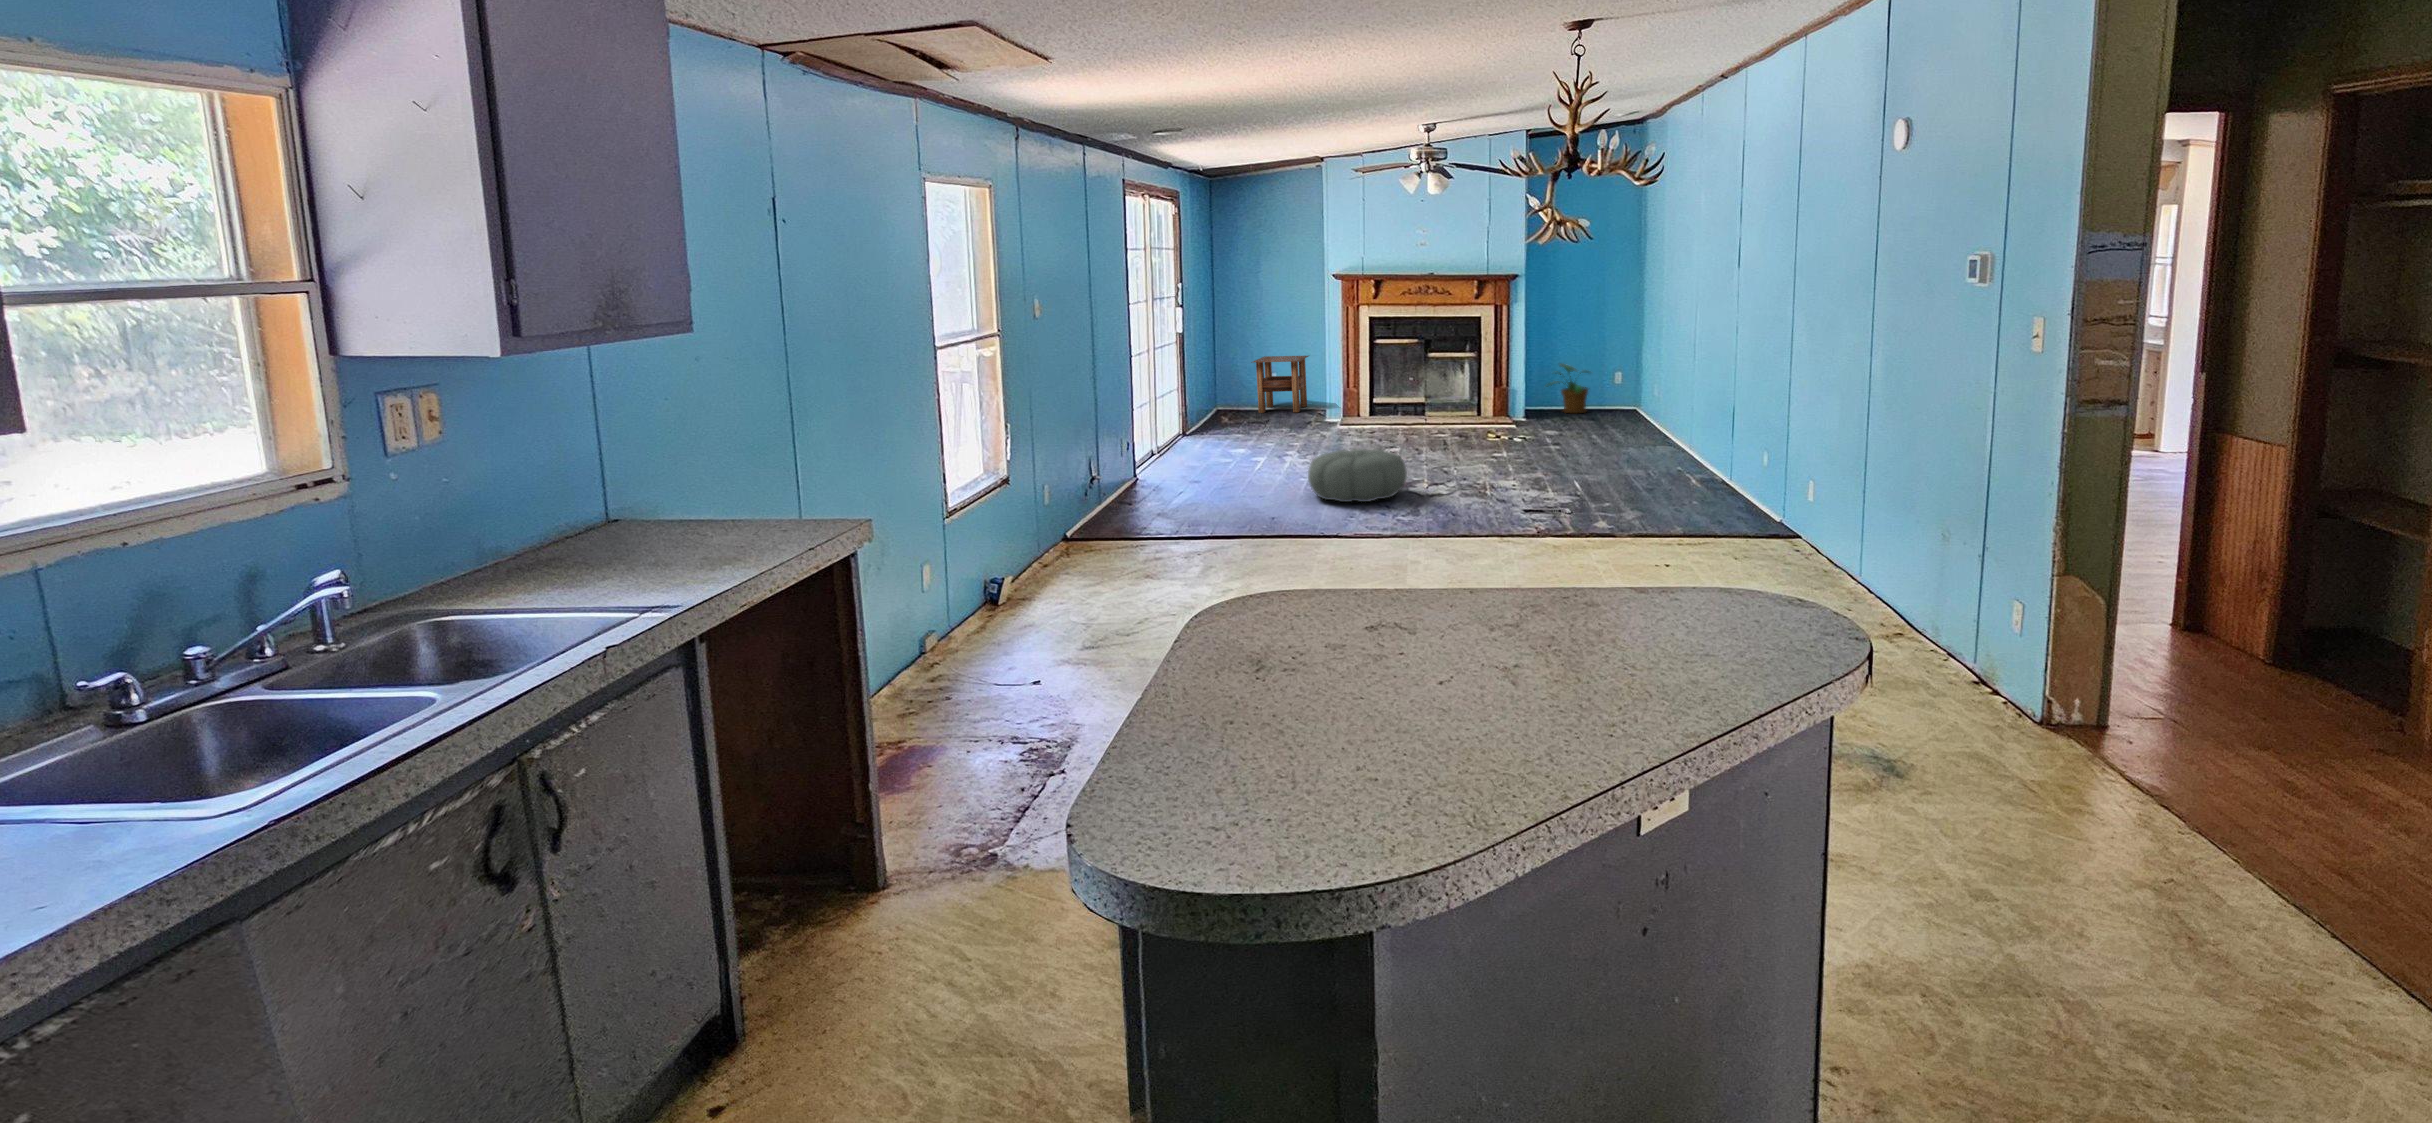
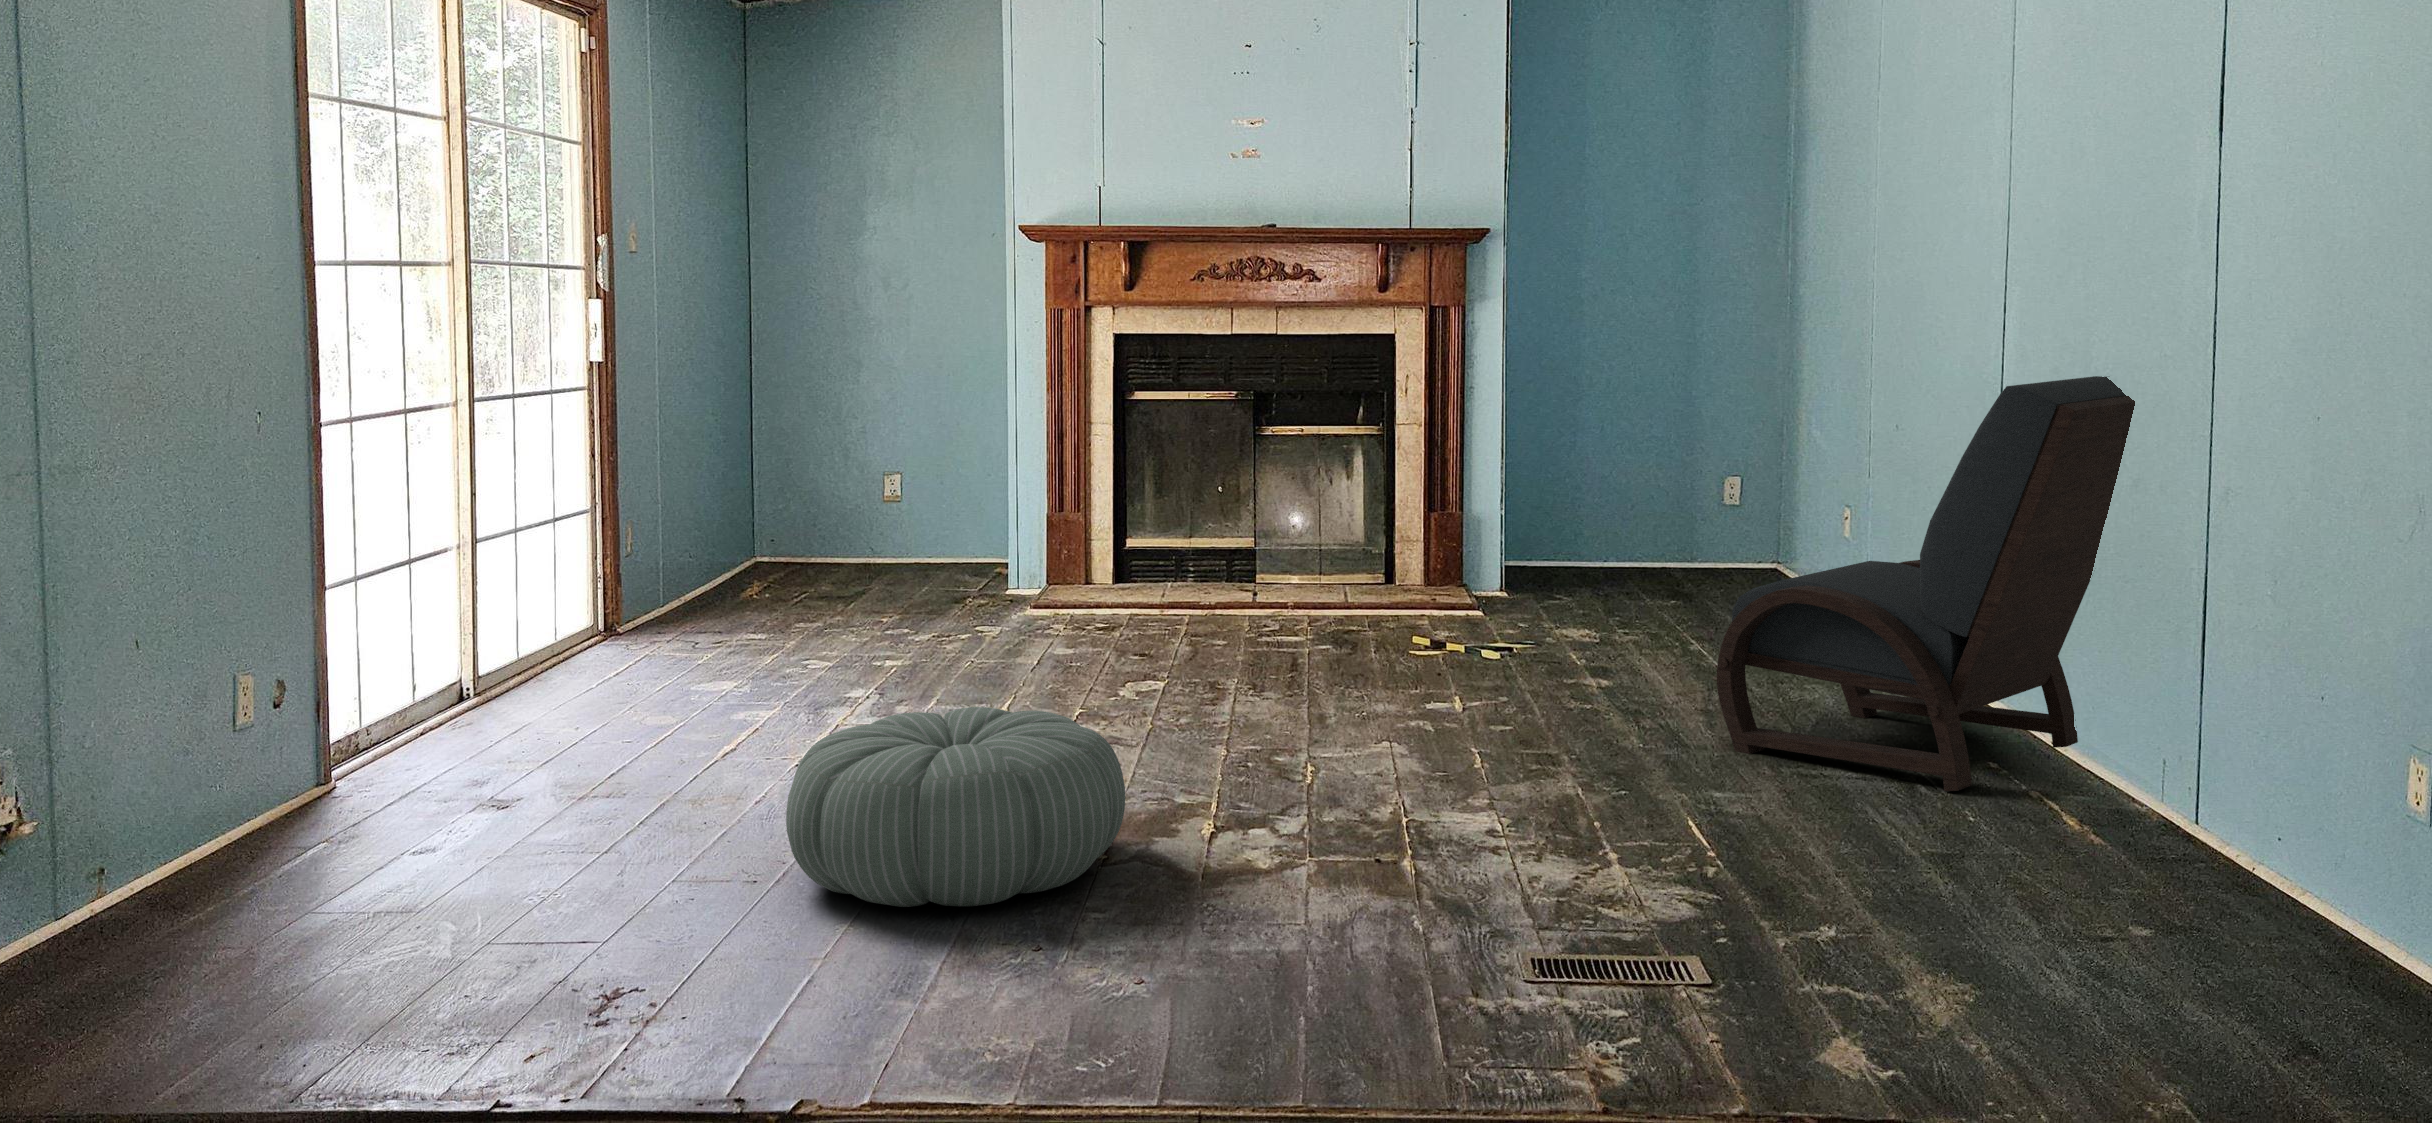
lounge chair: none [1590,344,1731,475] -> present [1717,376,2135,791]
side table: present [1253,356,1309,413] -> none [826,433,985,571]
potted plant: present [1548,364,1588,413] -> none [1549,451,1674,577]

